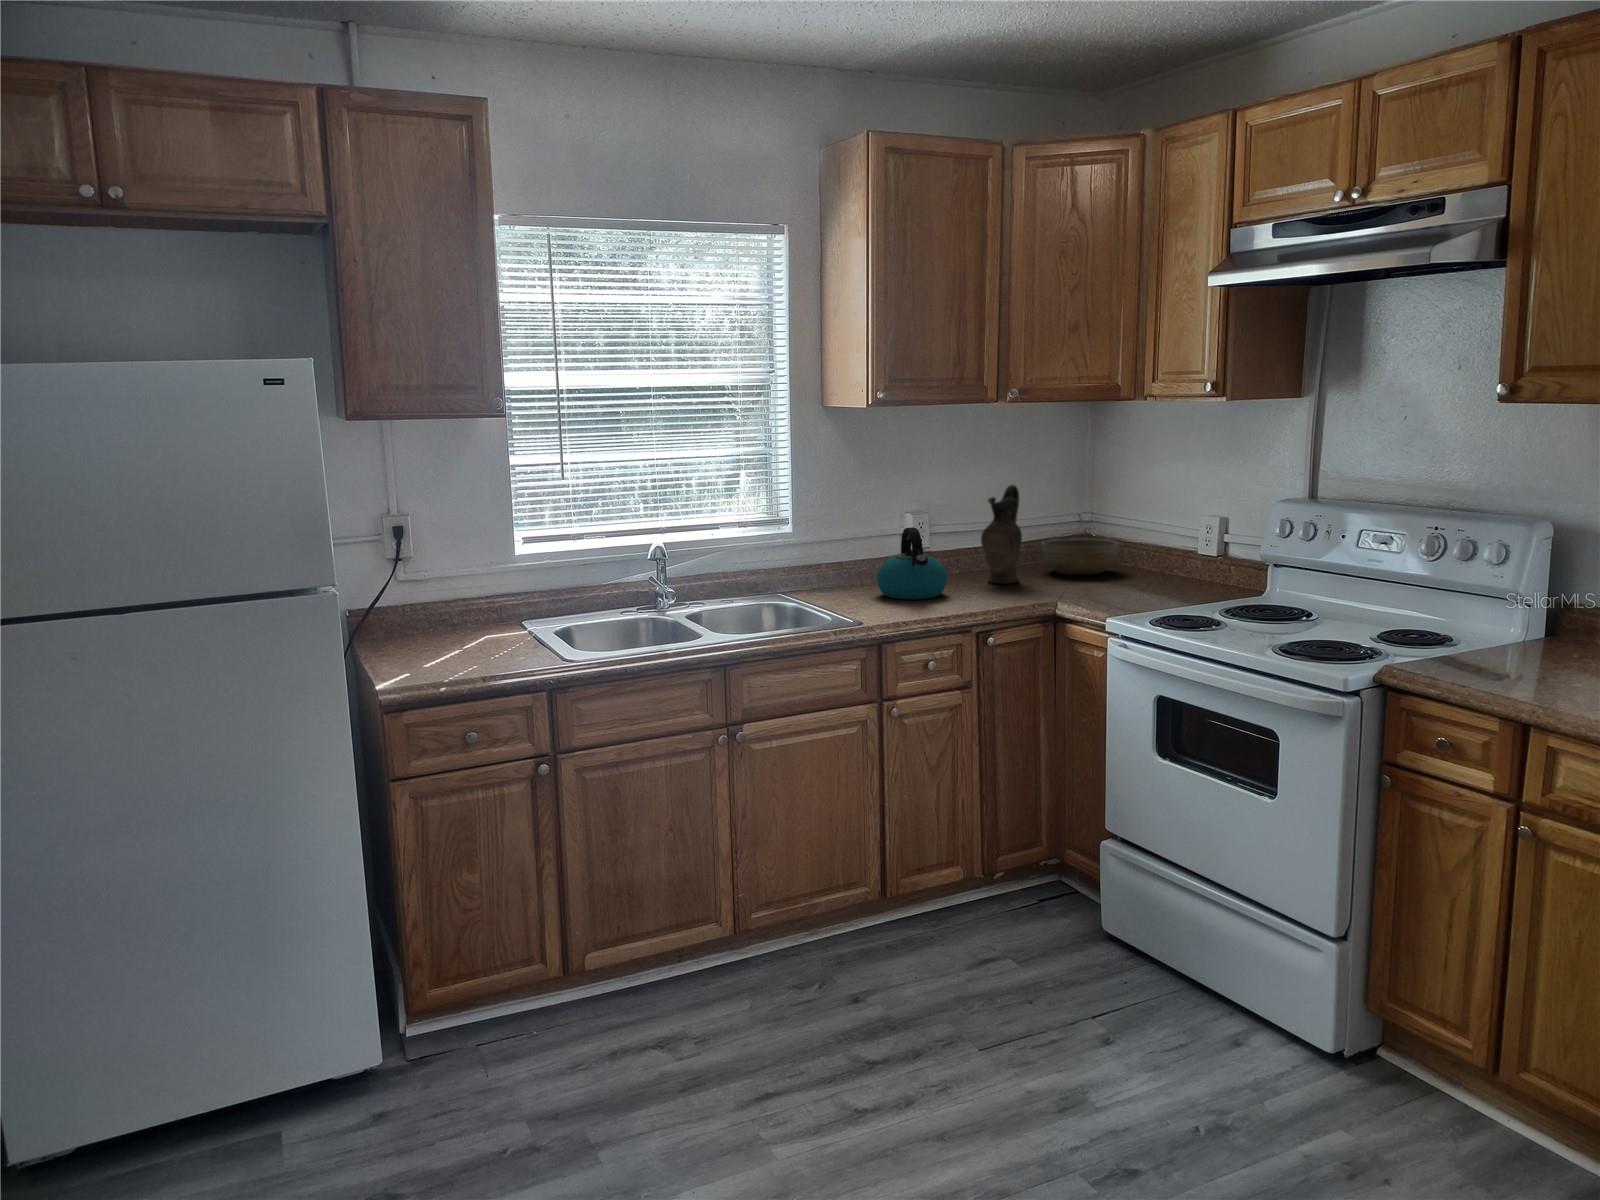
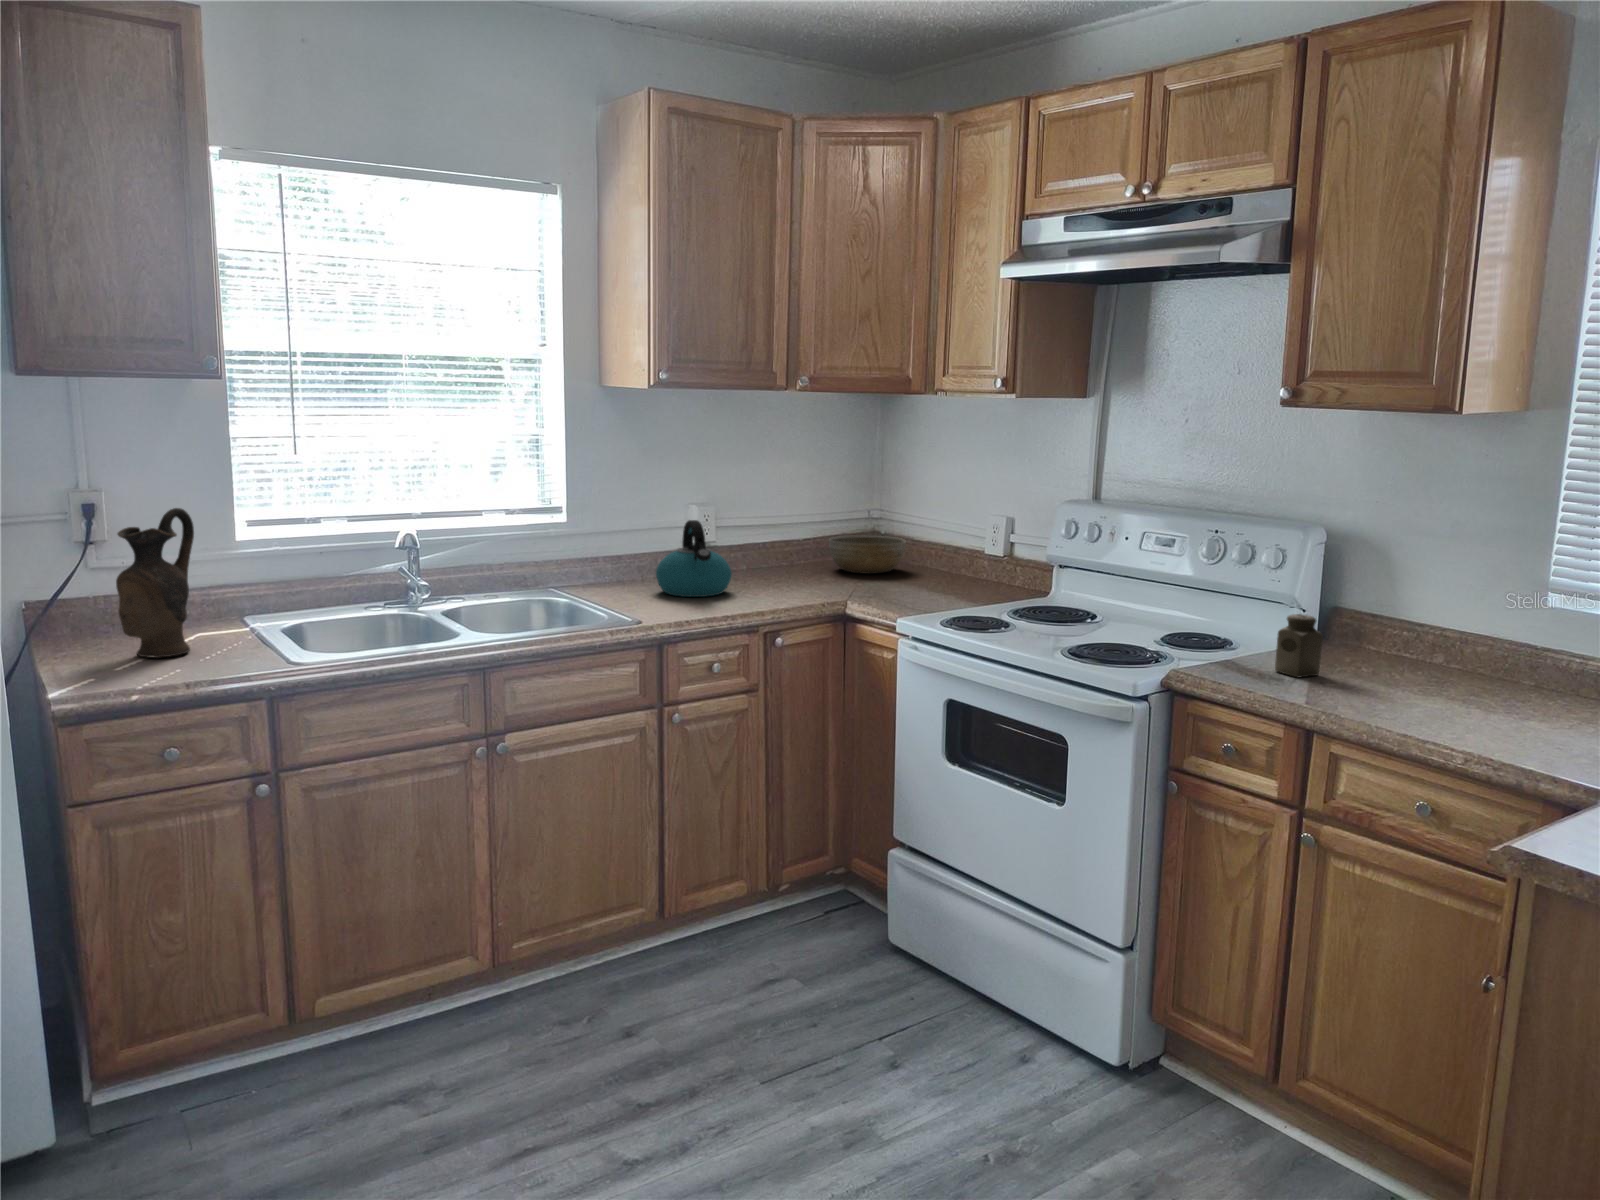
ceramic pitcher: present [981,485,1022,583] -> present [116,508,194,658]
salt shaker: none [1494,610,1546,674] -> present [1275,614,1323,678]

